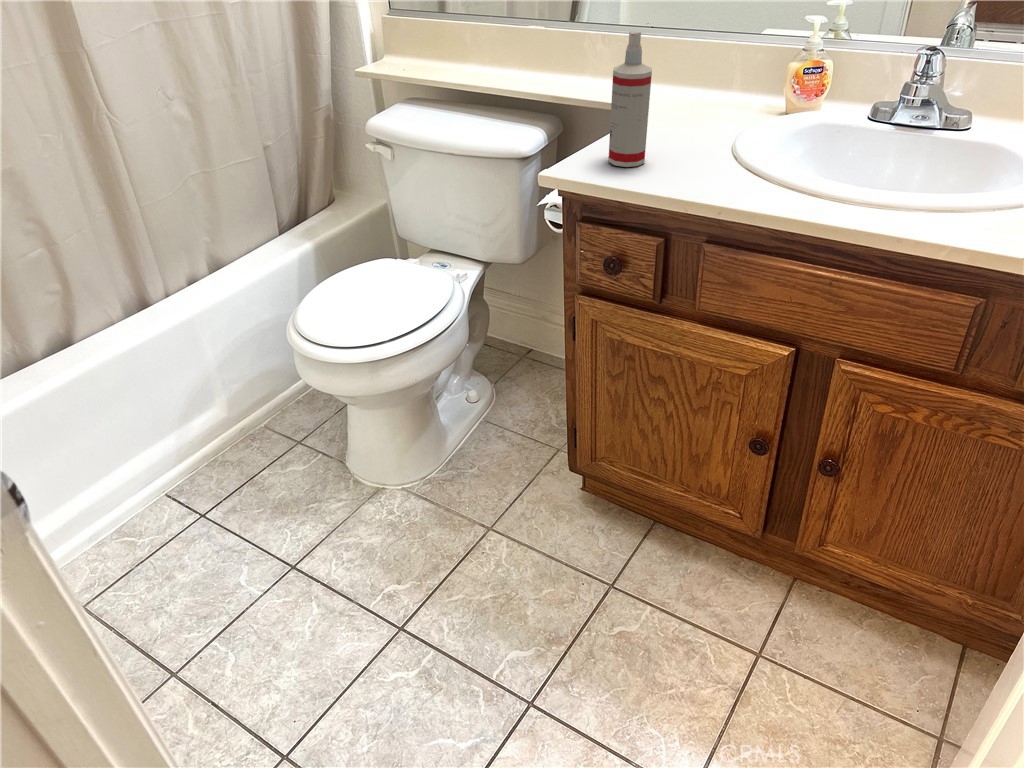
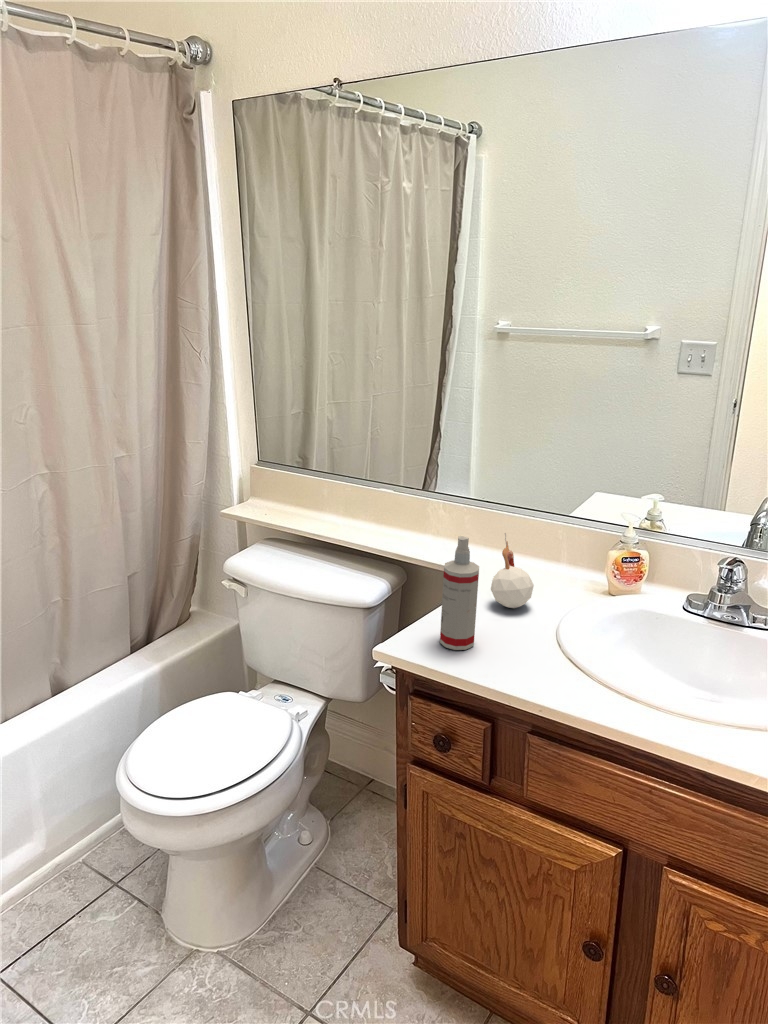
candle: none [660,43,707,131] -> present [491,533,534,608]

